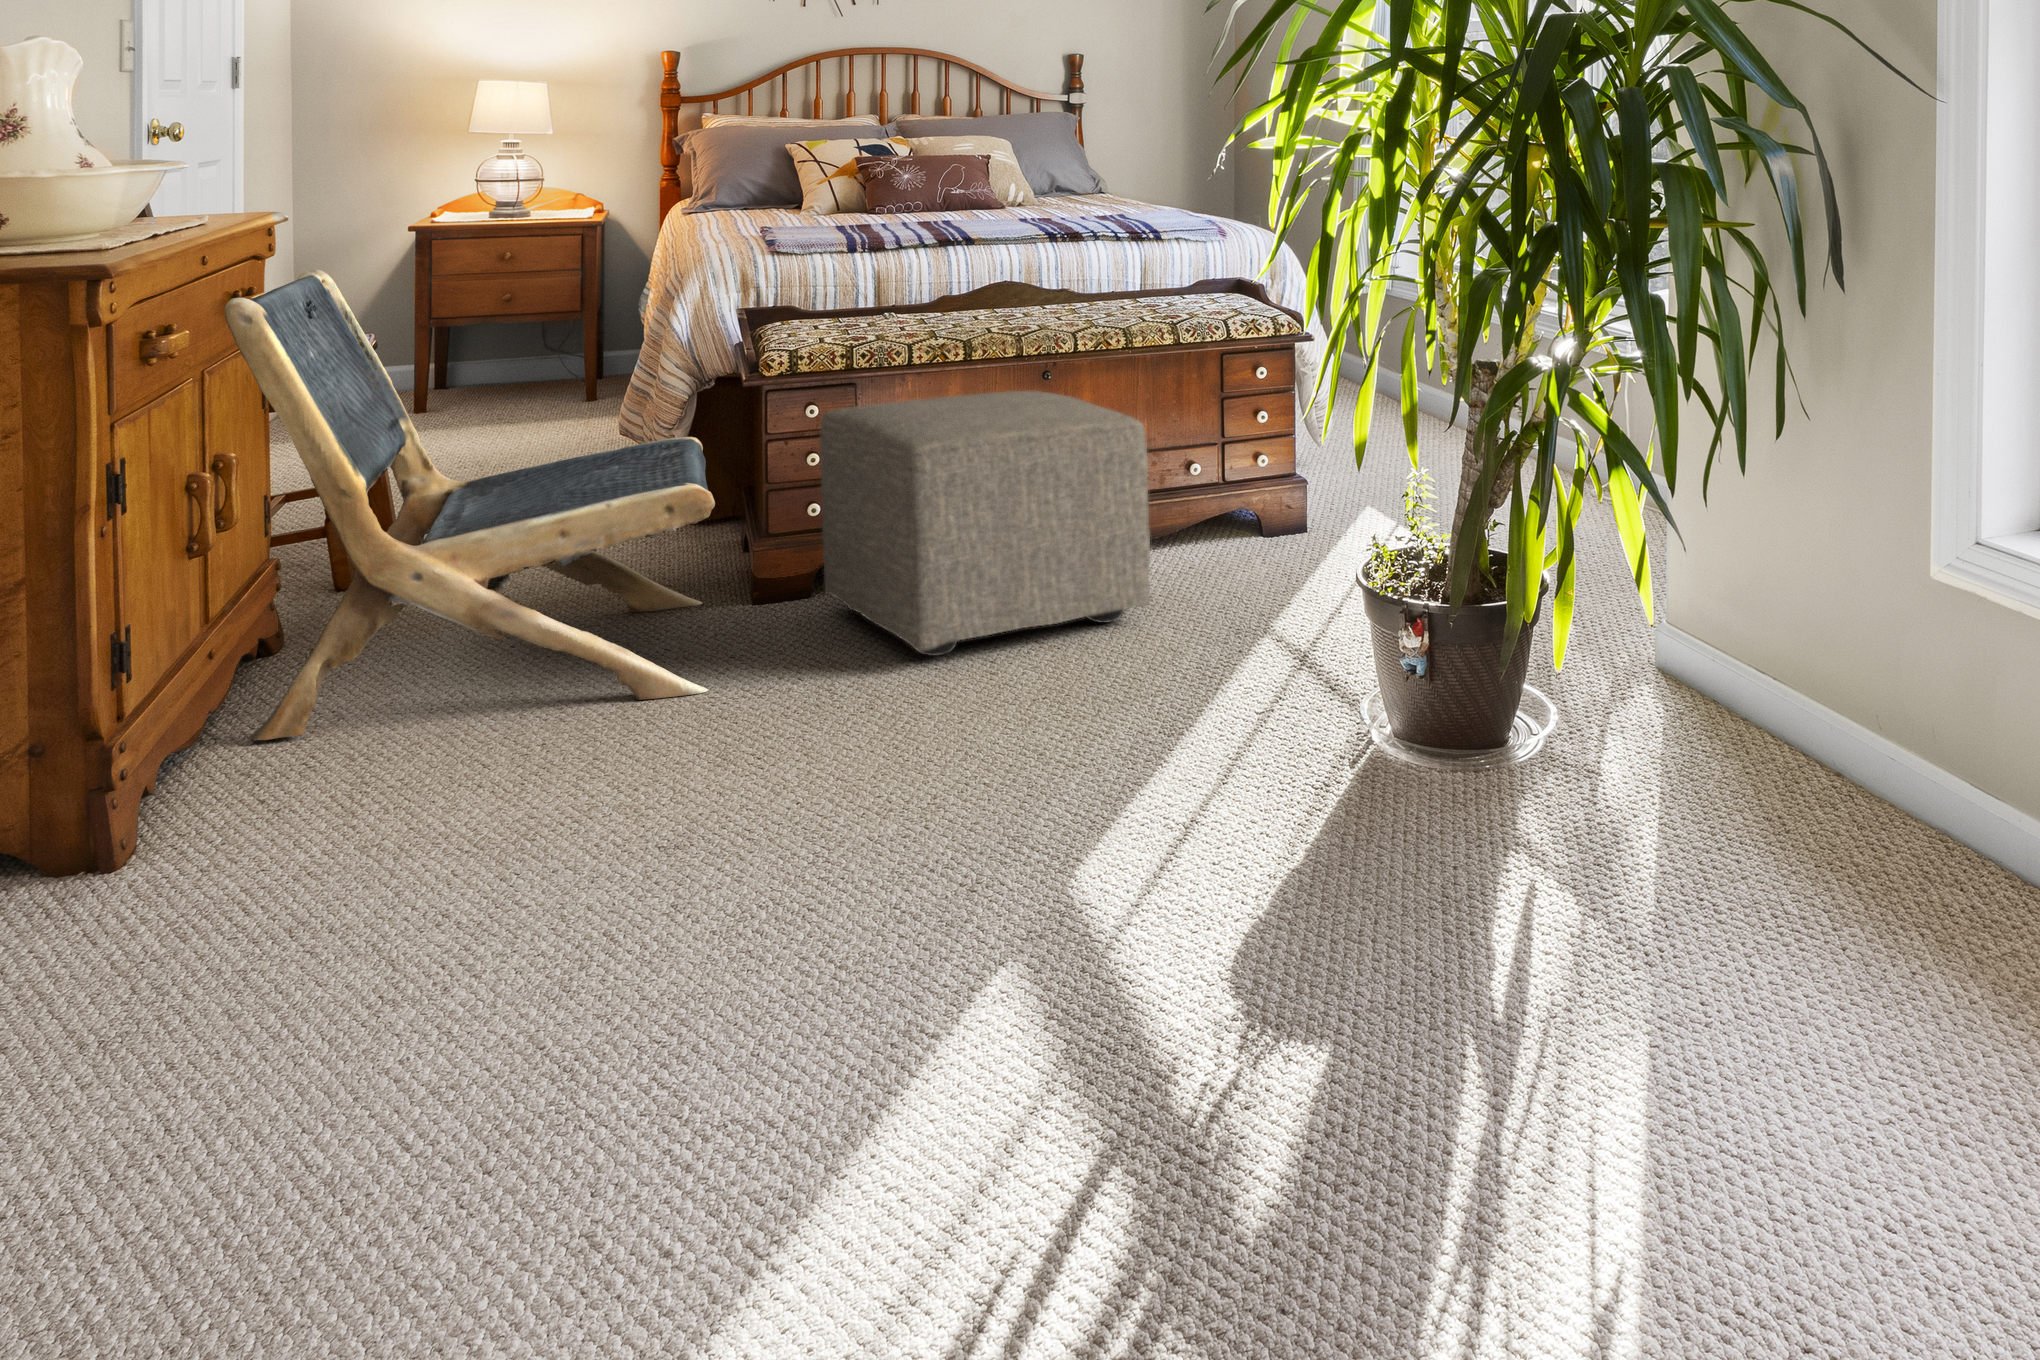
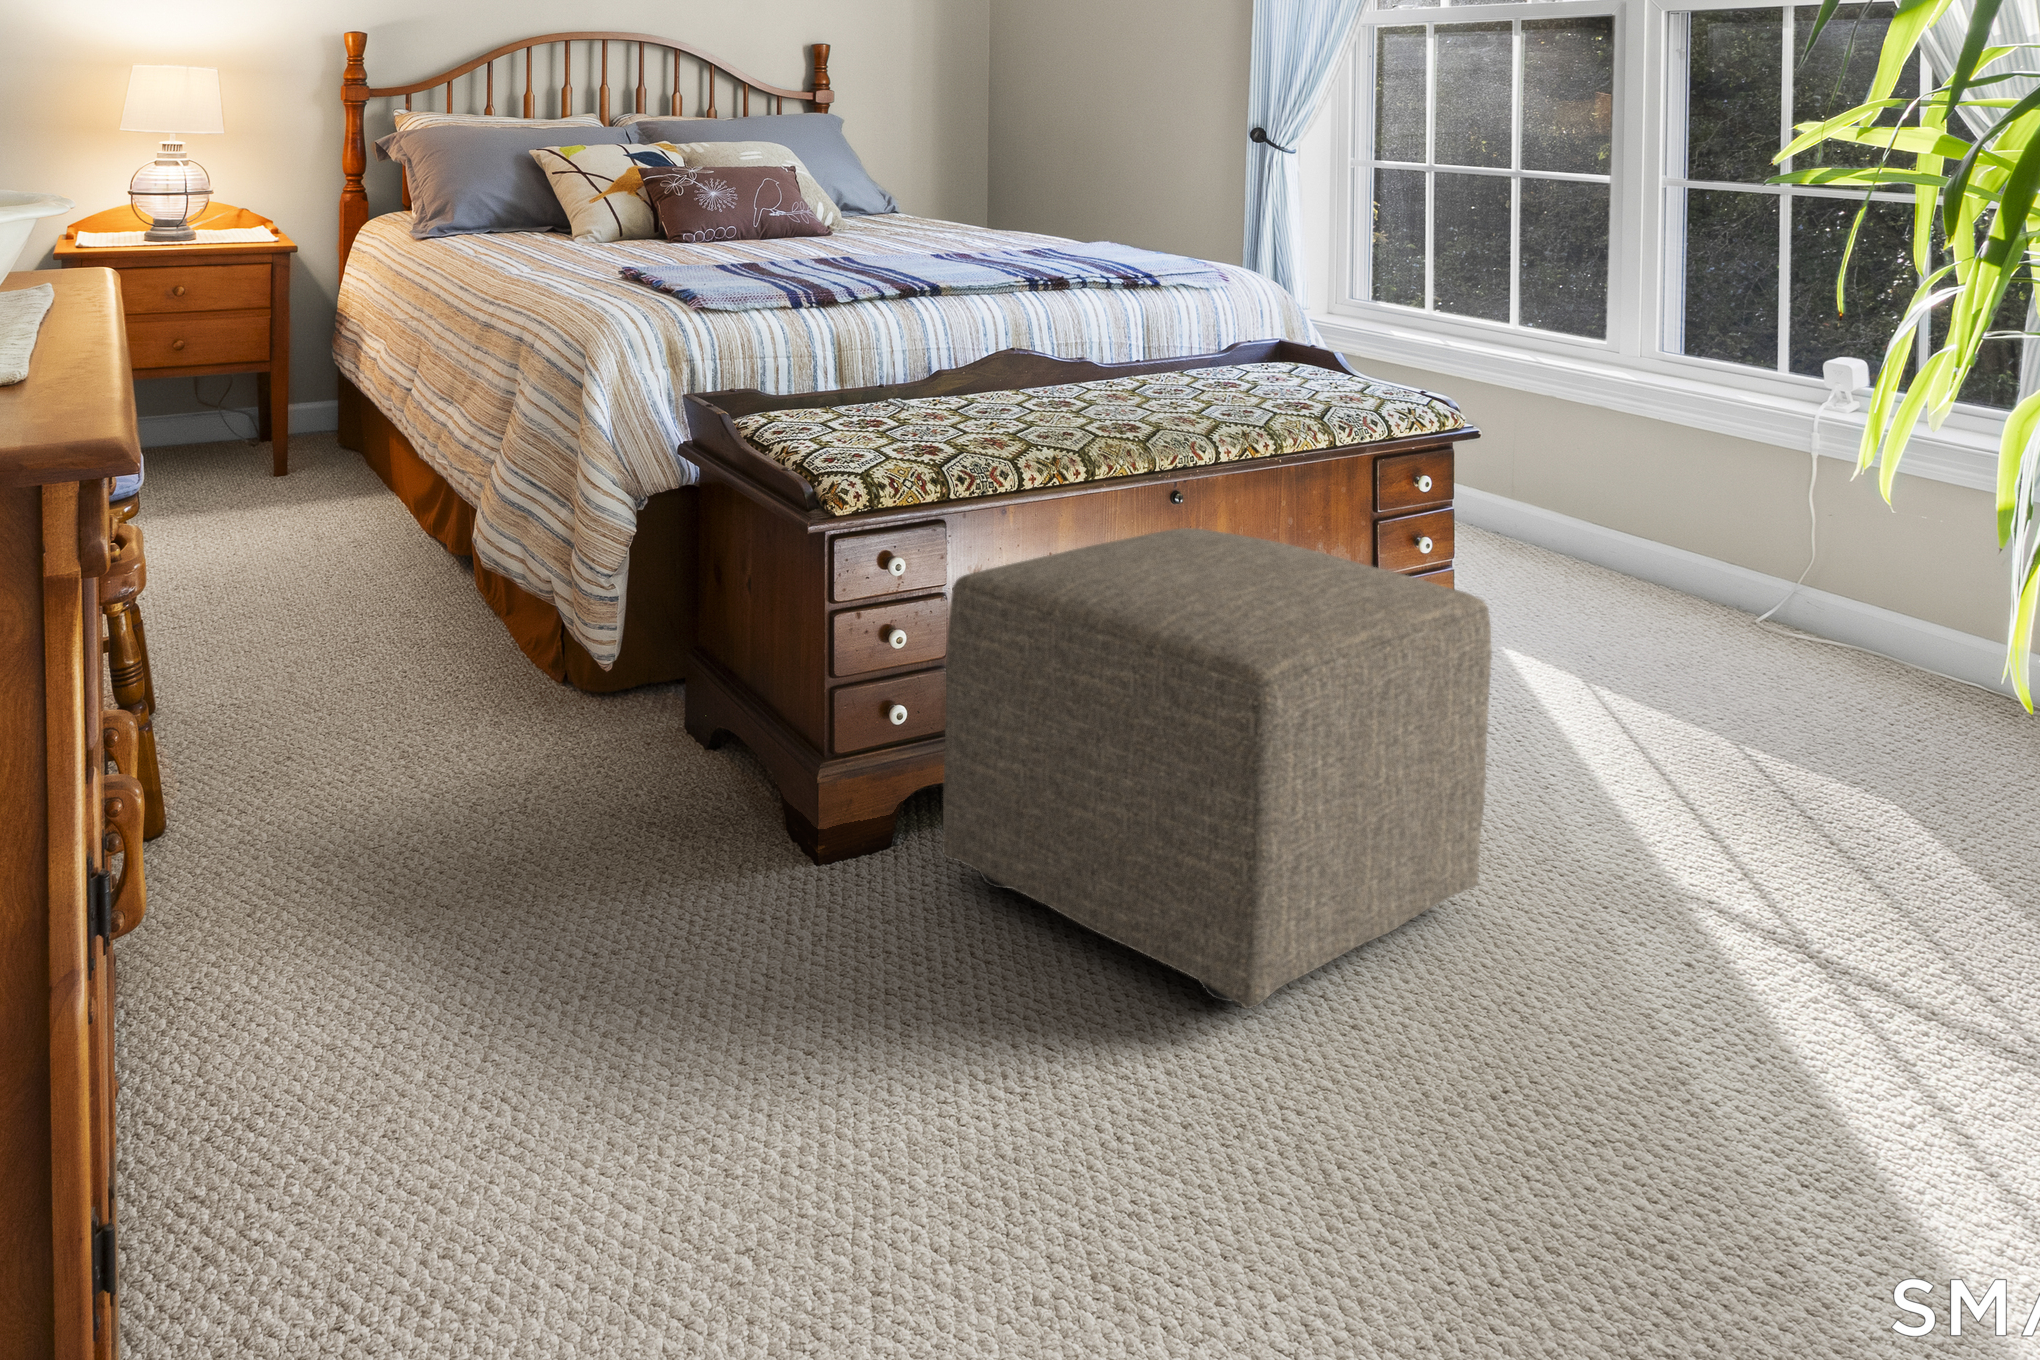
lounge chair: present [225,270,715,740] -> none [170,359,952,1273]

